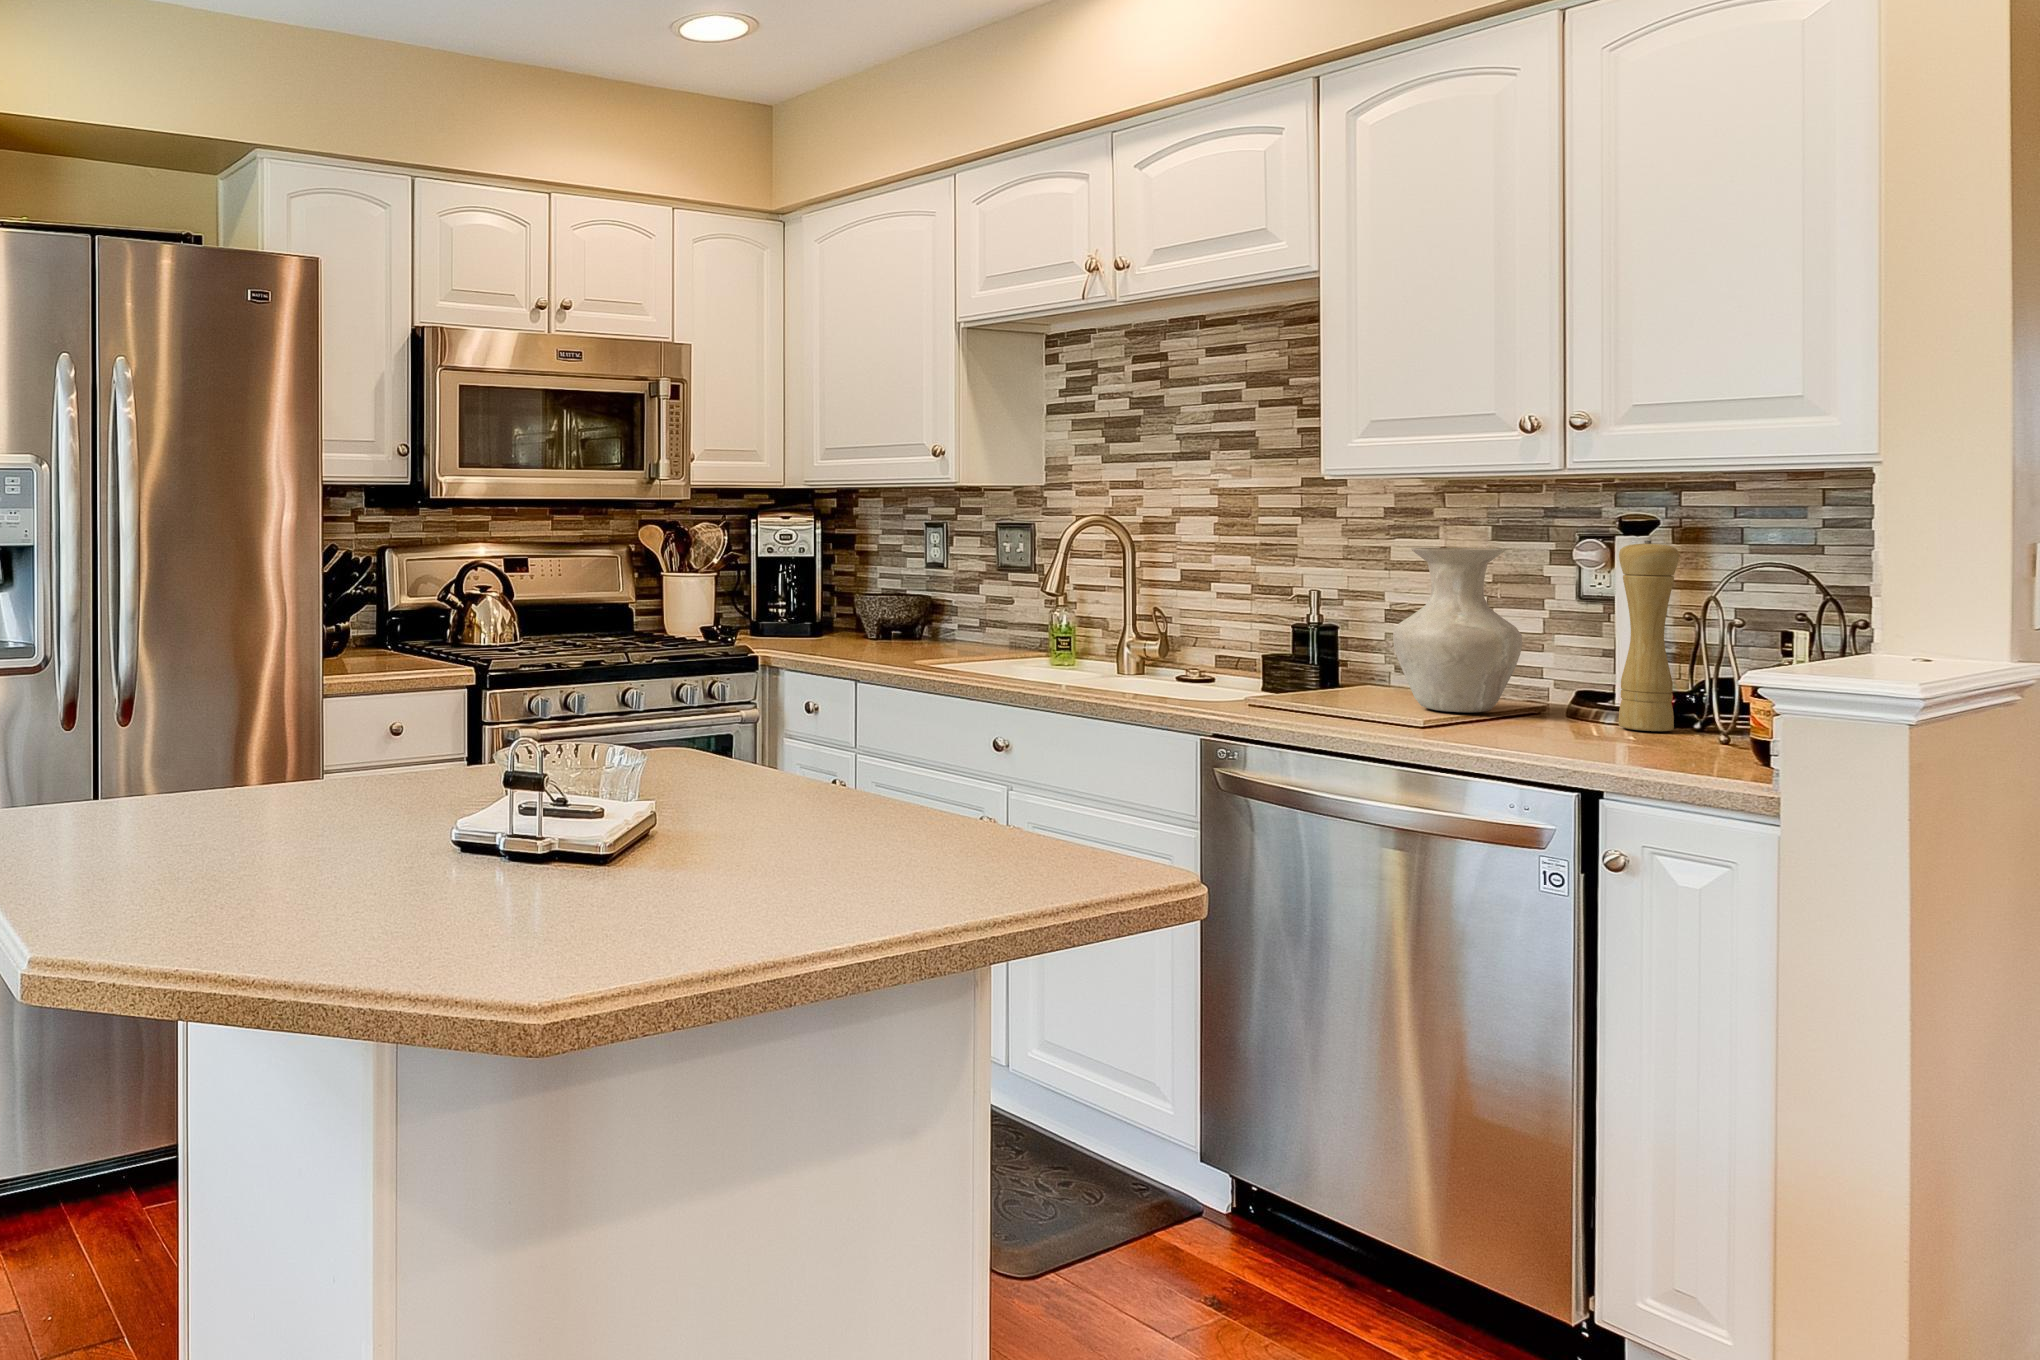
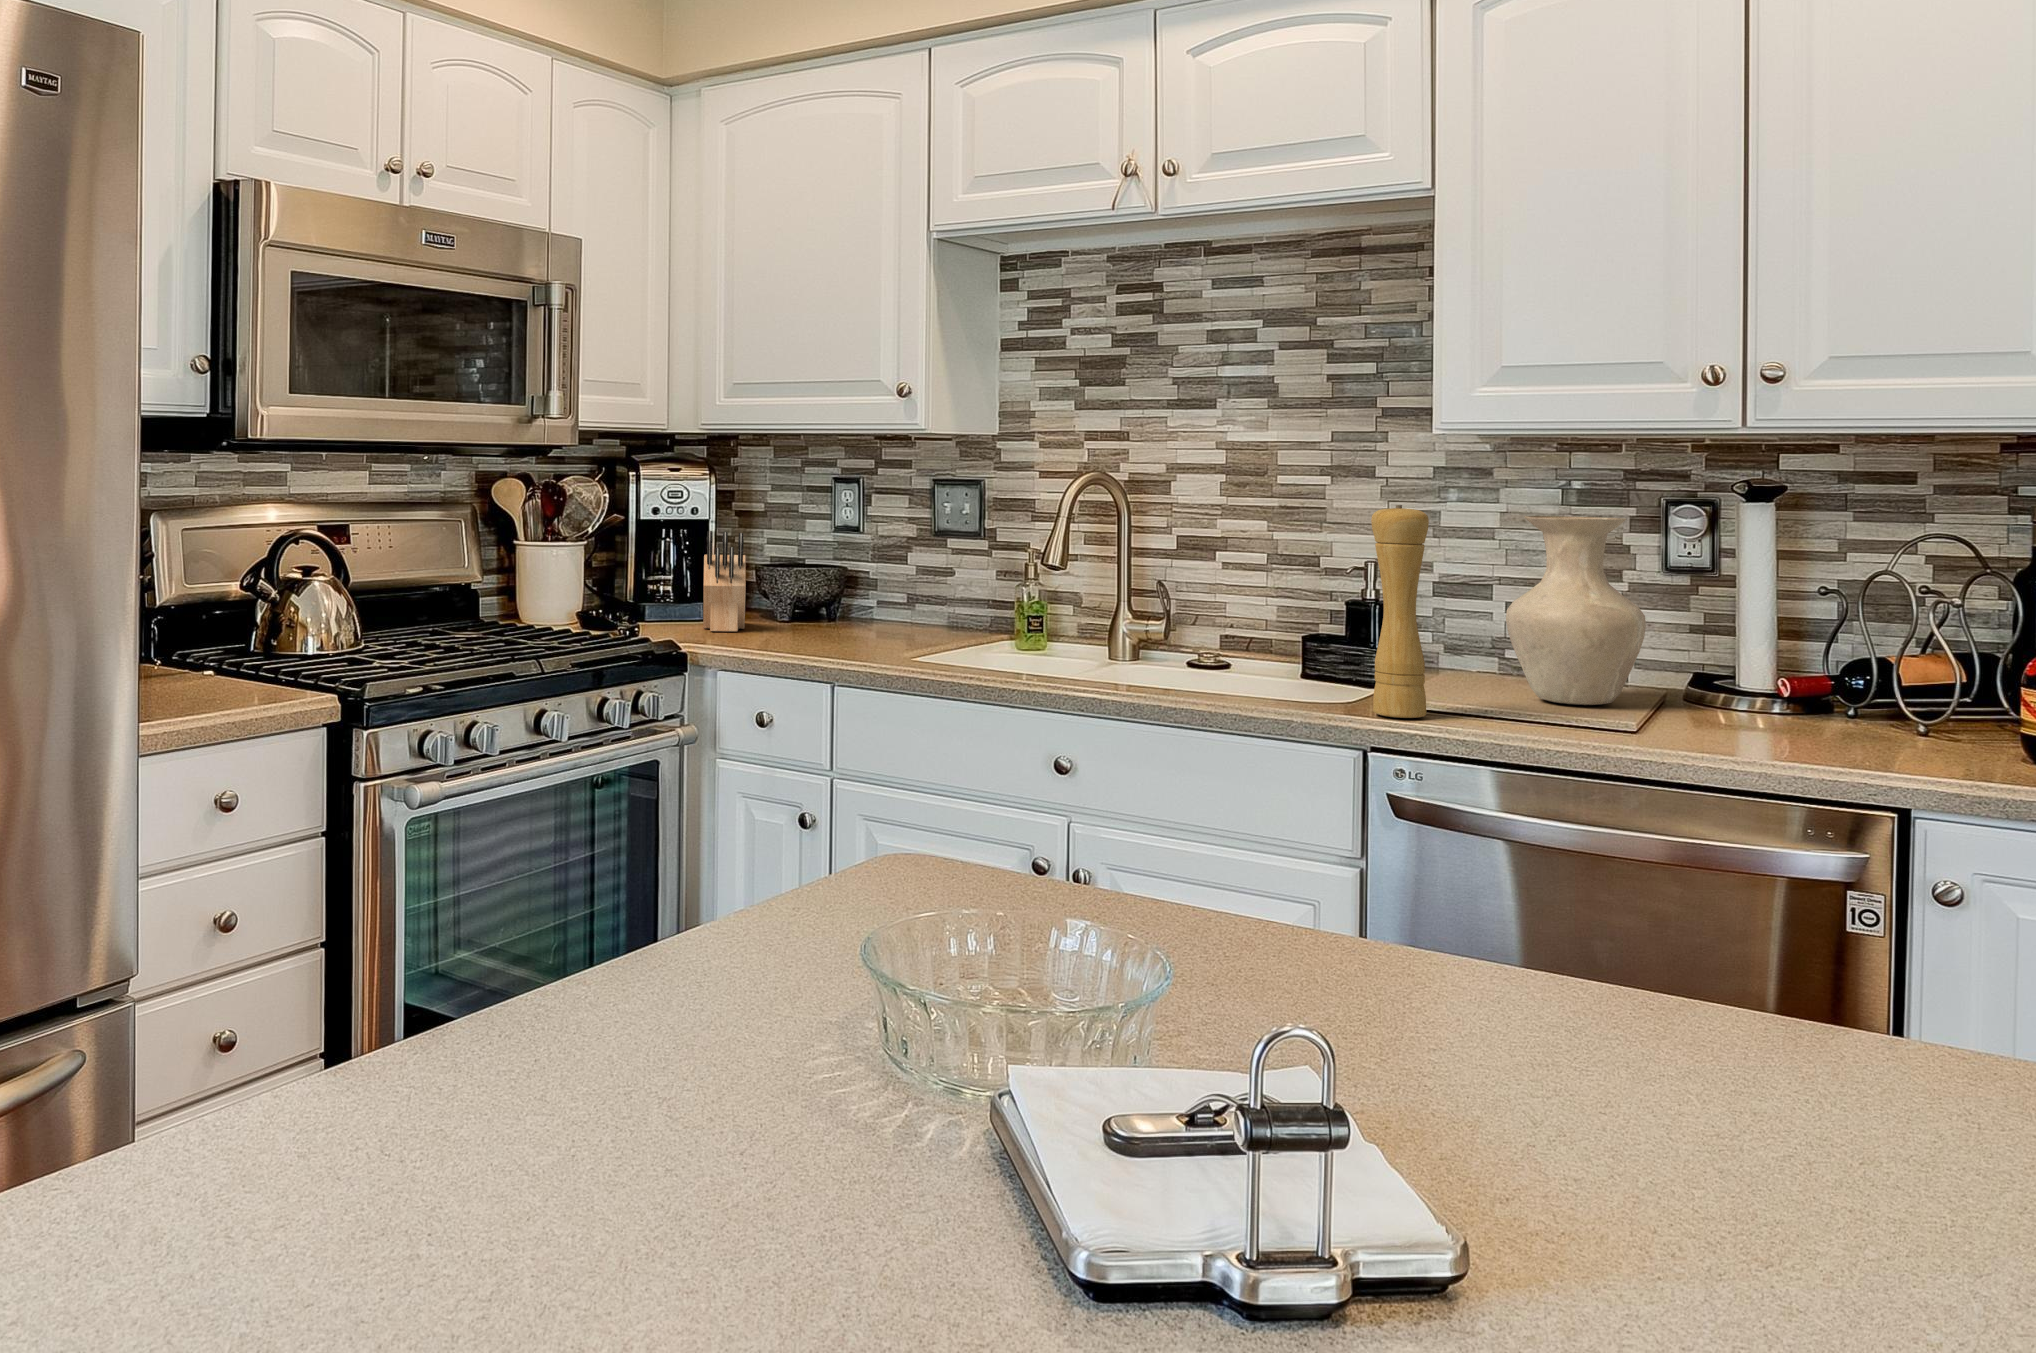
pepper mill: present [1619,541,1679,731] -> present [1371,505,1429,718]
knife block: none [794,565,842,643] -> present [703,531,746,631]

